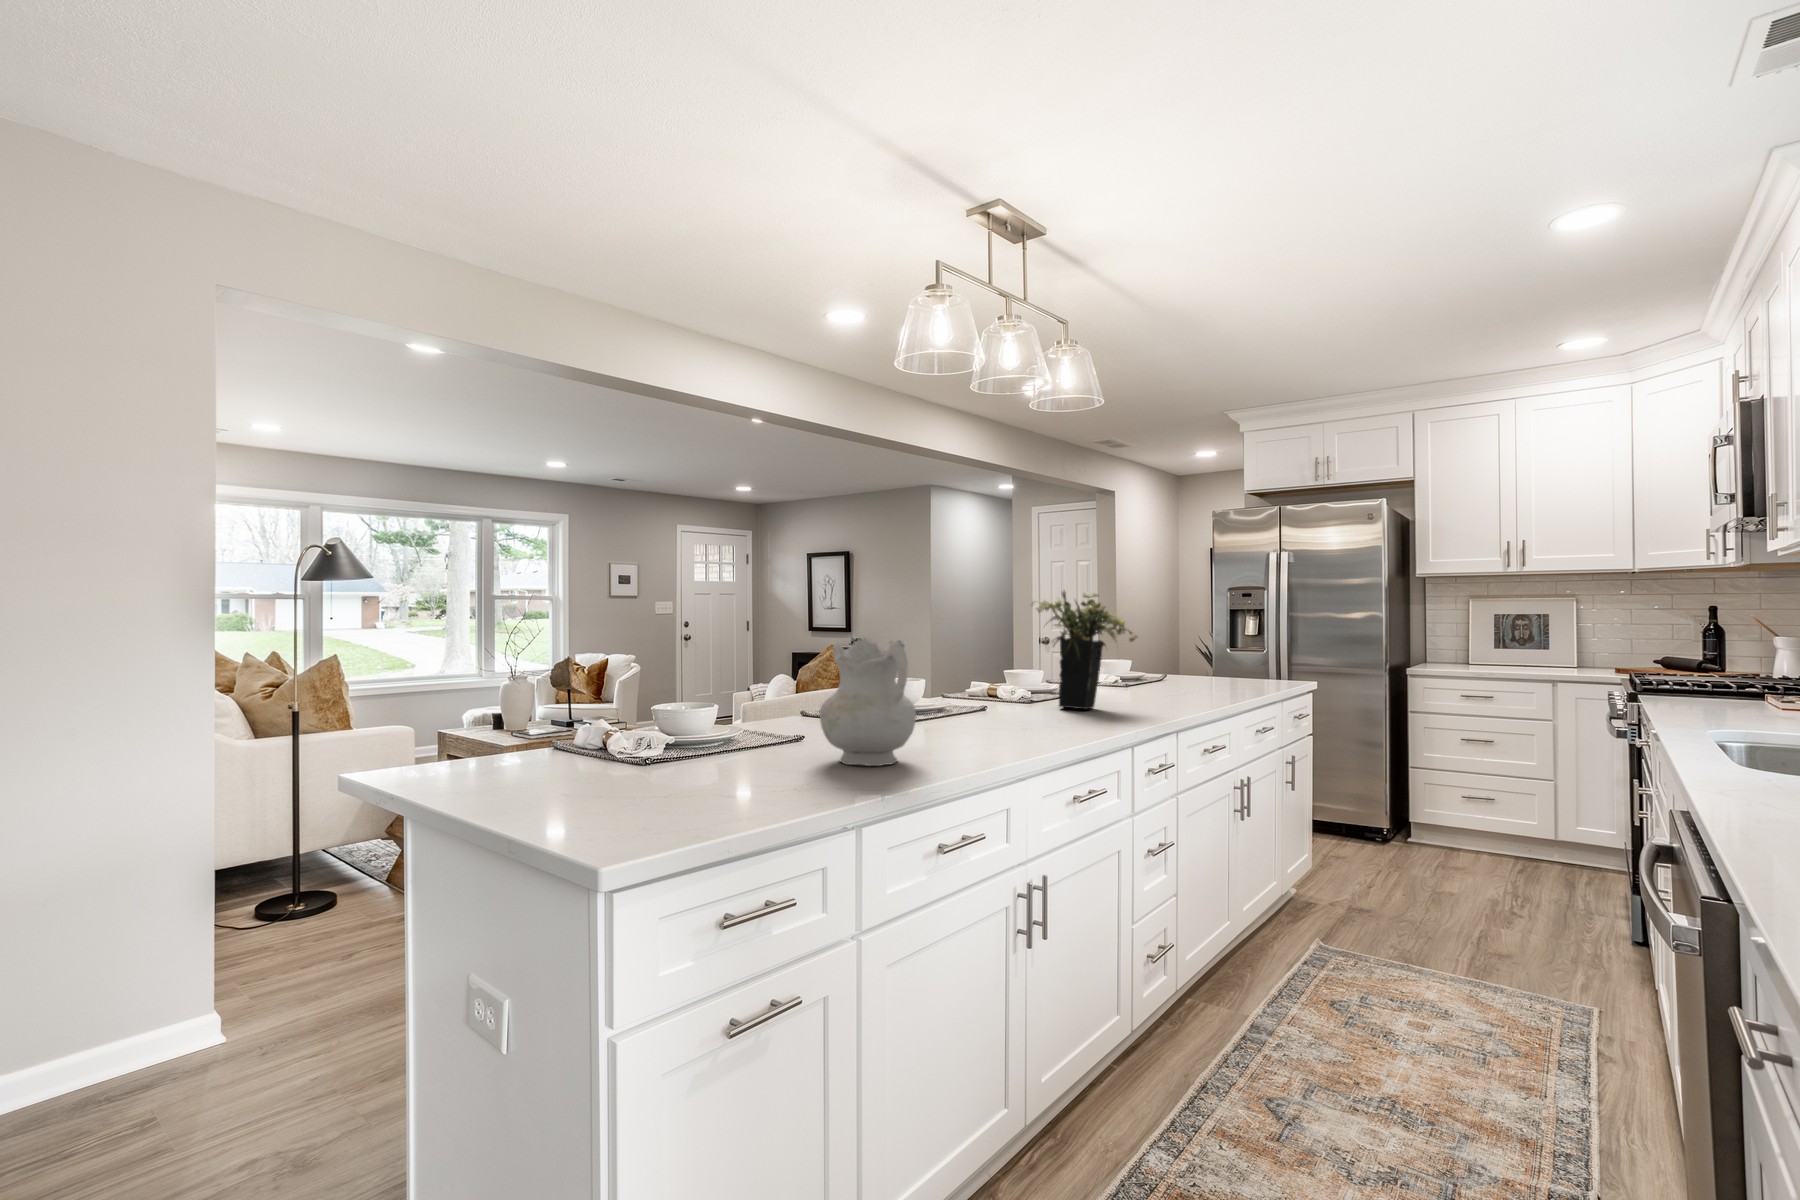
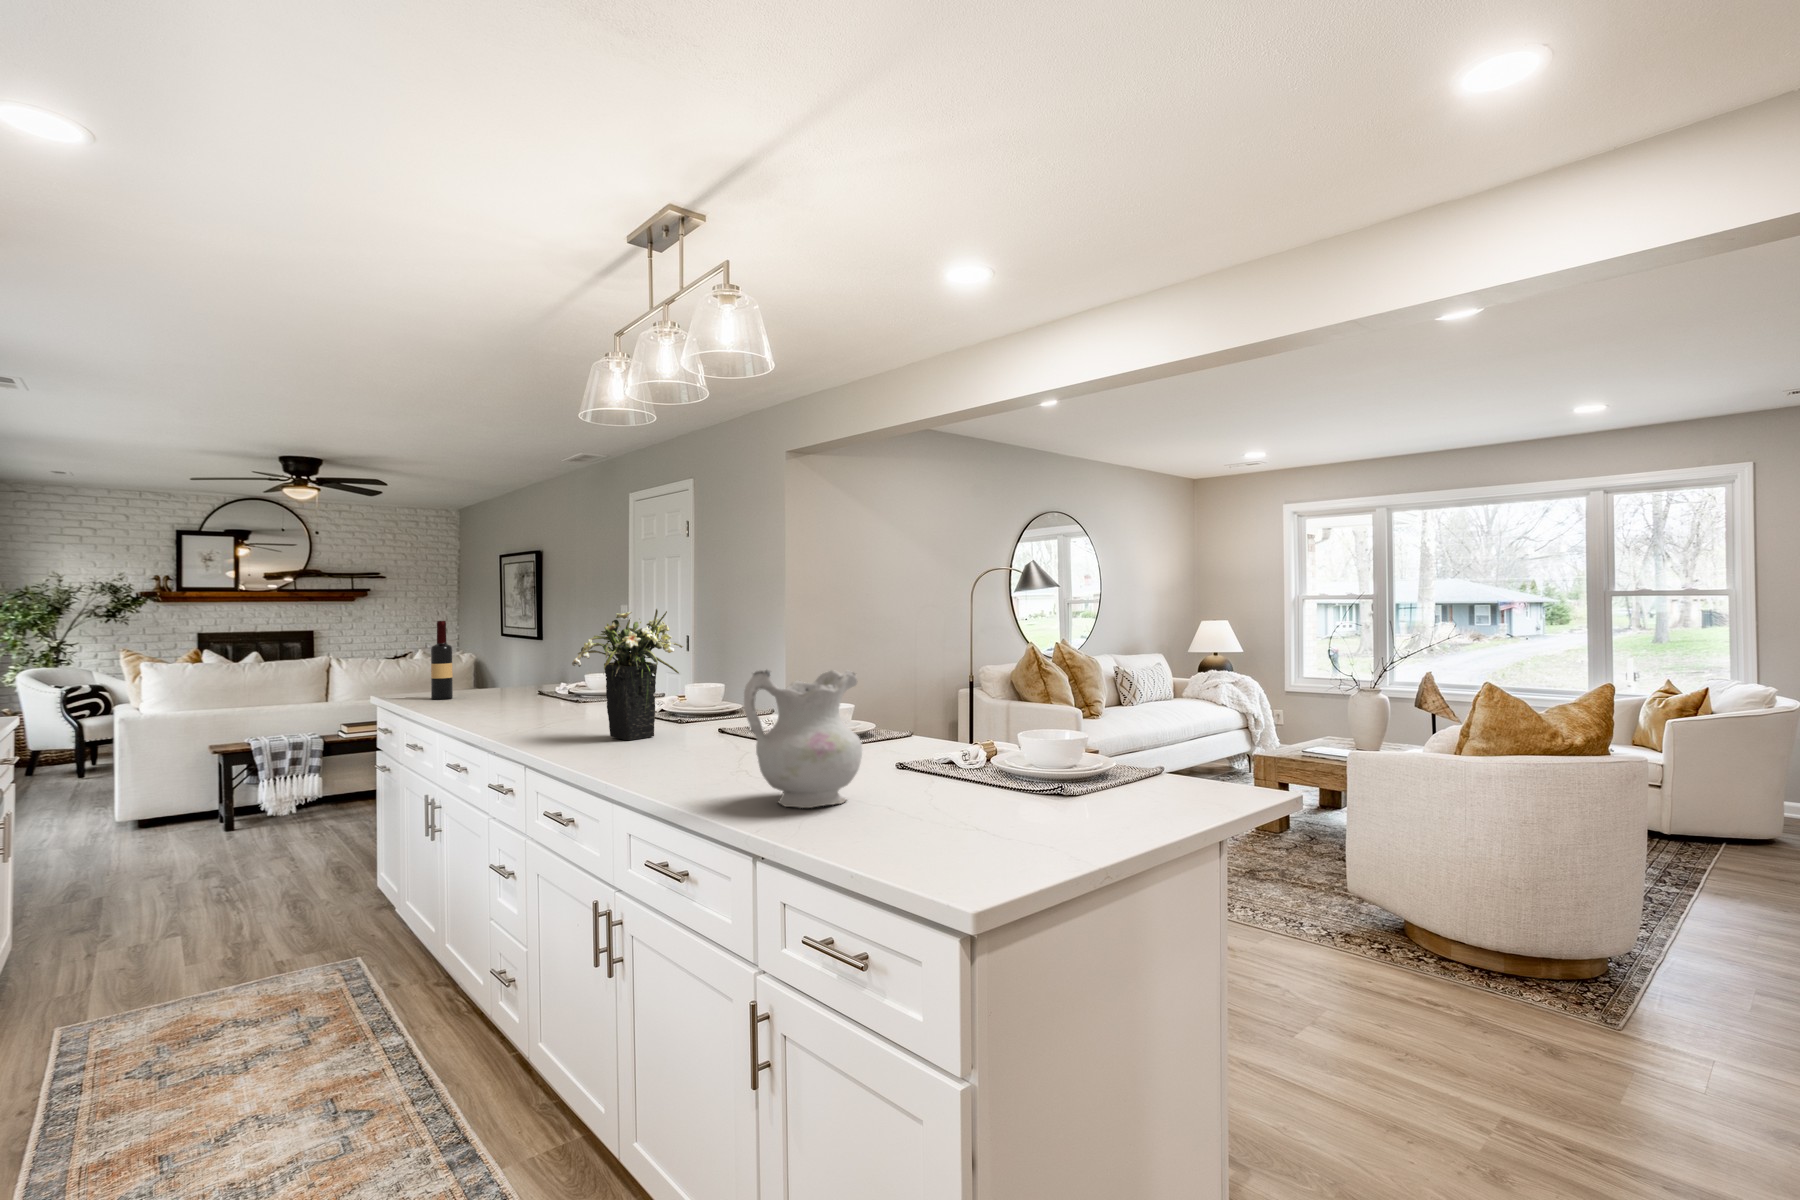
wine bottle: none [696,616,745,815] -> present [431,621,453,699]
ceramic pitcher: present [820,639,916,766] -> present [744,670,862,808]

